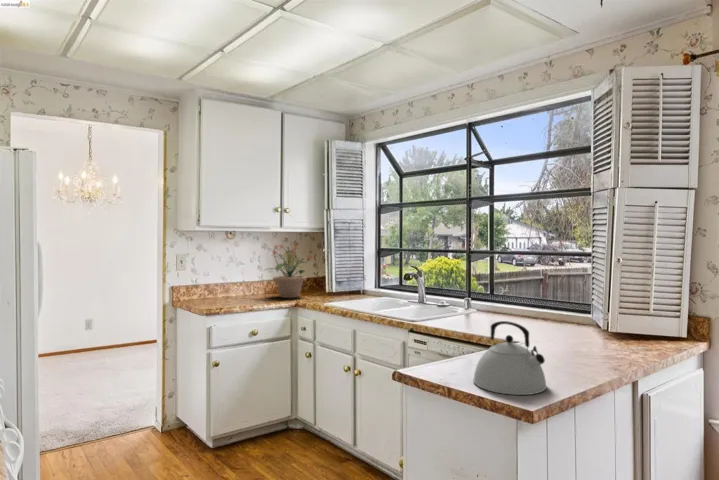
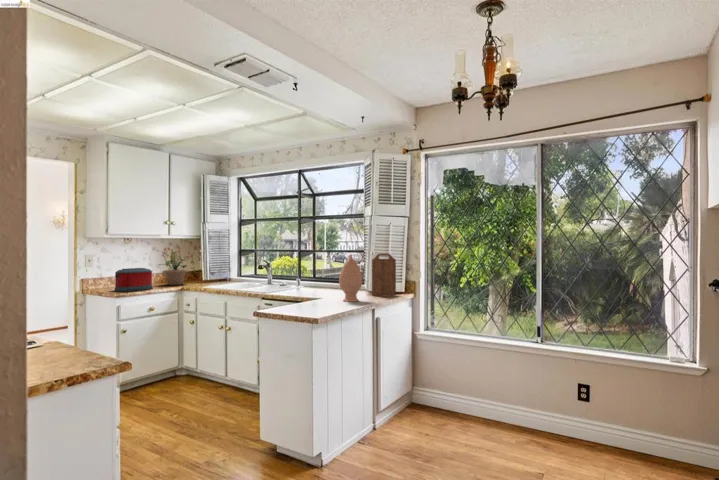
cutting board: none [617,261,670,344] -> present [372,254,396,296]
vase: none [557,263,608,358] -> present [339,255,362,302]
toaster: none [207,273,256,307] -> present [115,268,153,292]
kettle: present [473,321,546,395] -> none [293,282,326,314]

